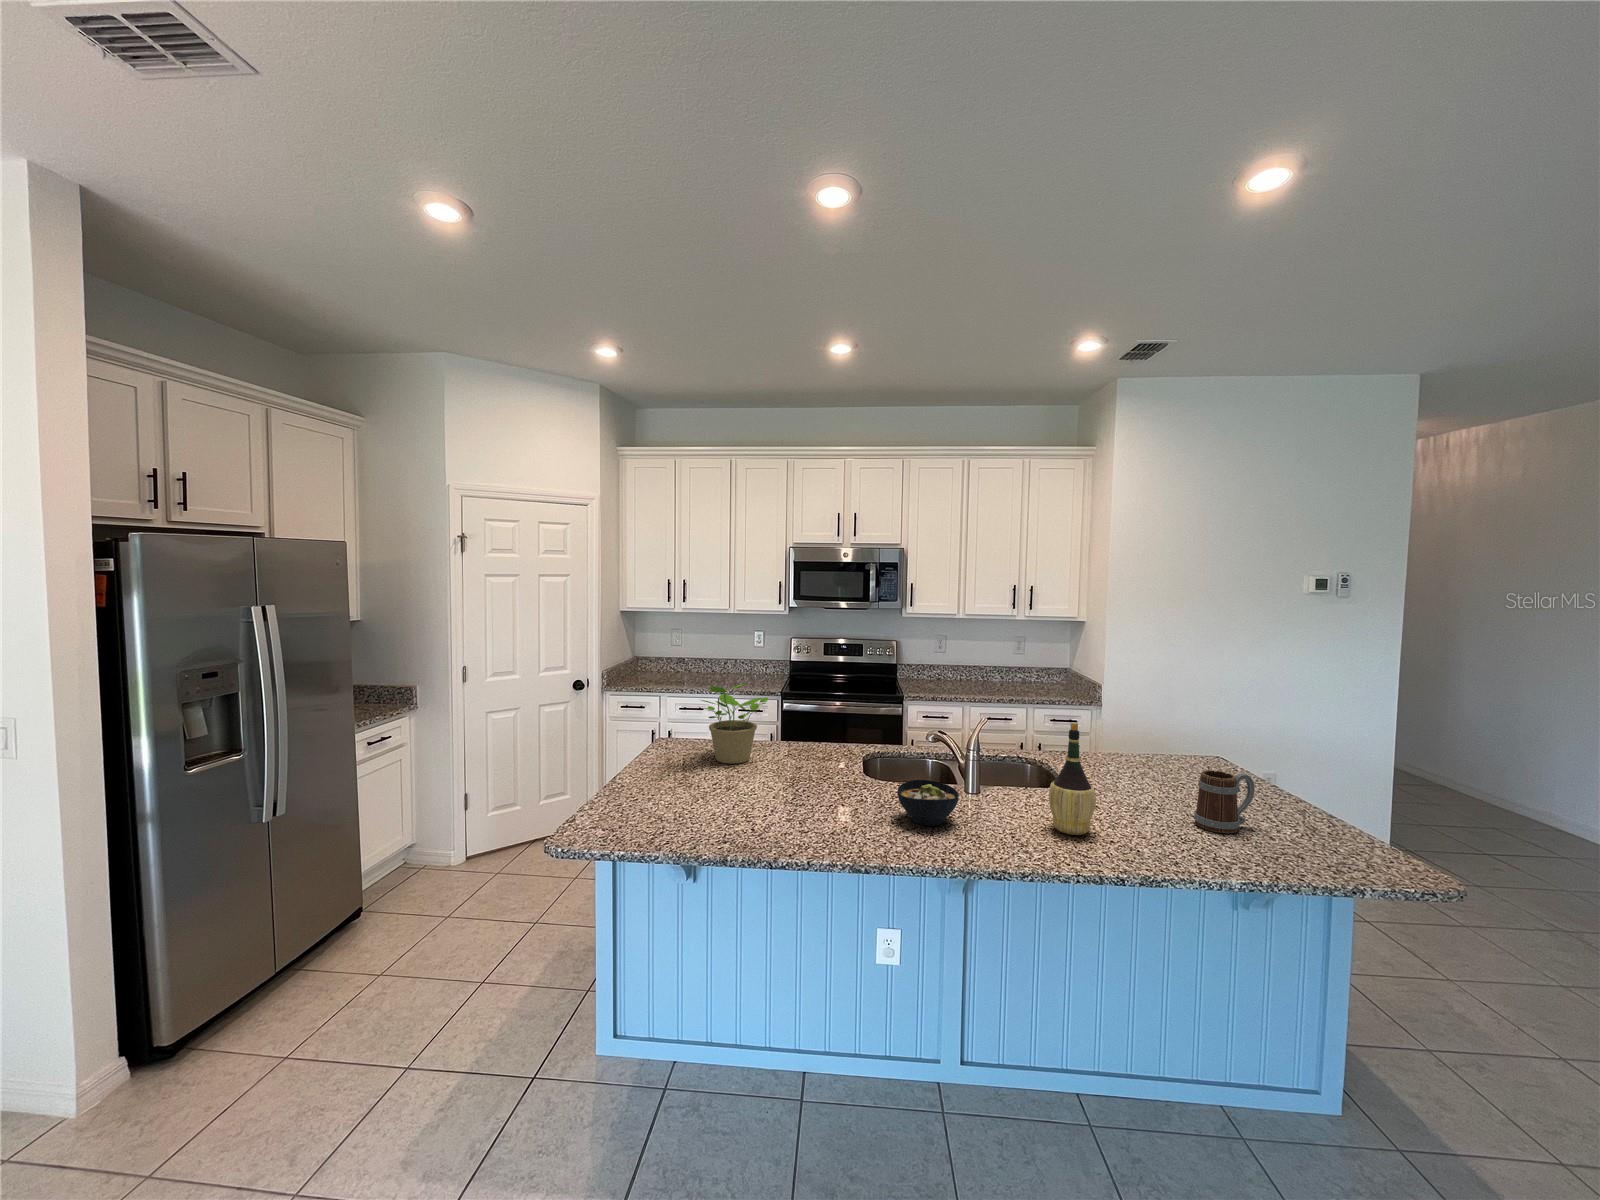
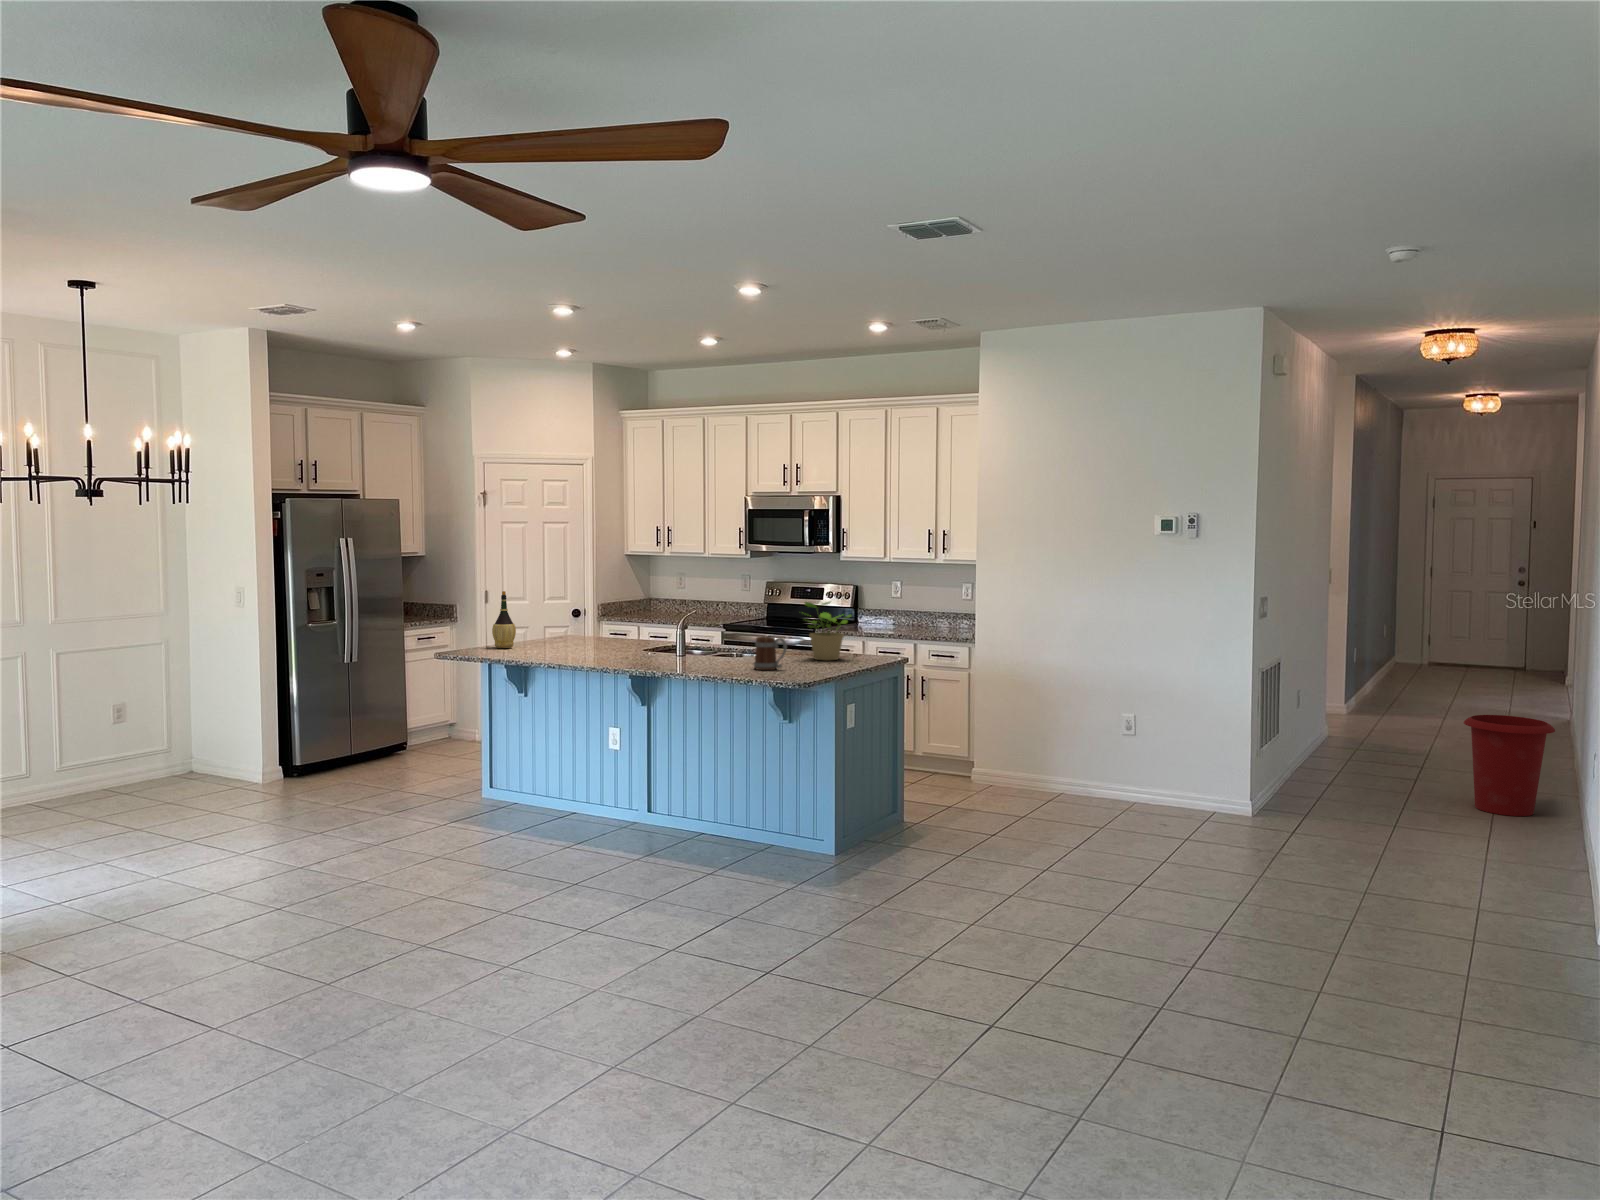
potted plant: present [702,684,768,764] -> present [805,602,851,660]
wine bottle: present [1049,723,1096,835] -> present [492,591,516,648]
waste bin: none [1443,735,1537,825] -> present [1464,715,1555,816]
bowl: present [897,780,959,826] -> none [600,638,635,659]

